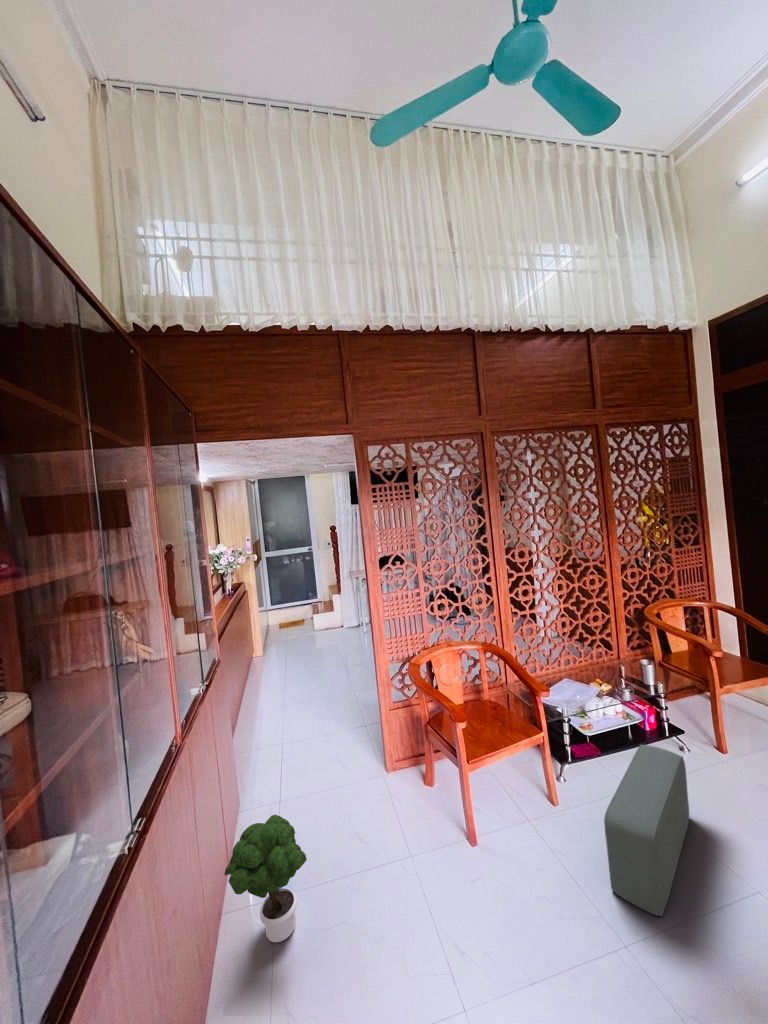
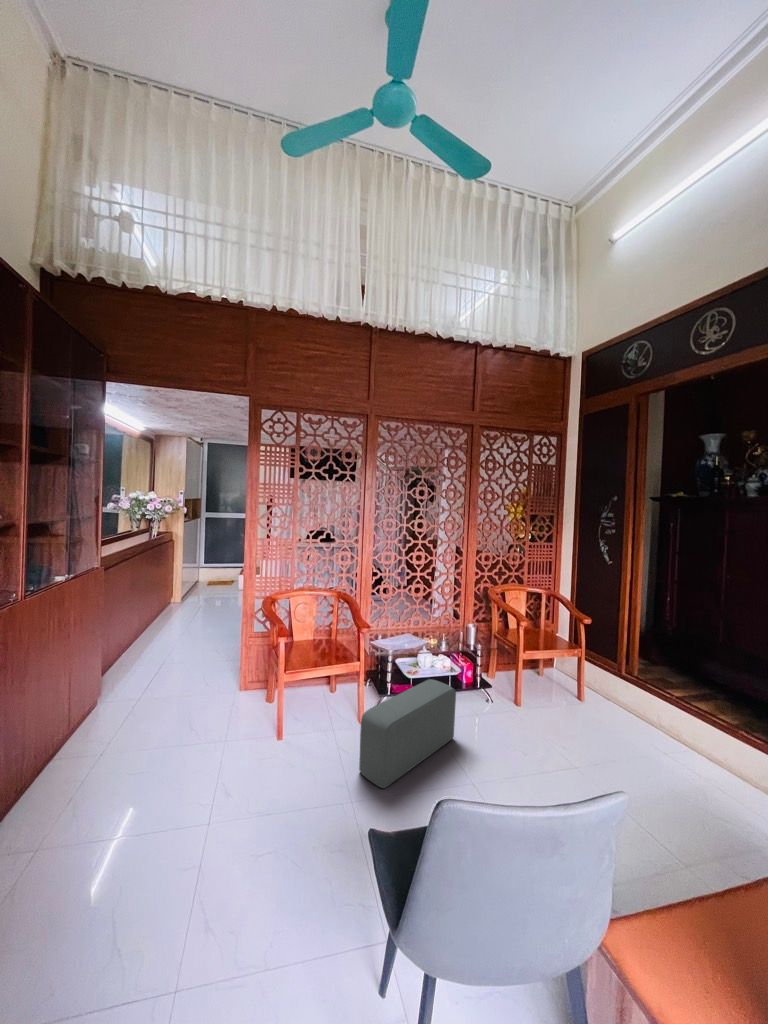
potted tree: present [225,815,307,942] -> none [47,680,127,774]

